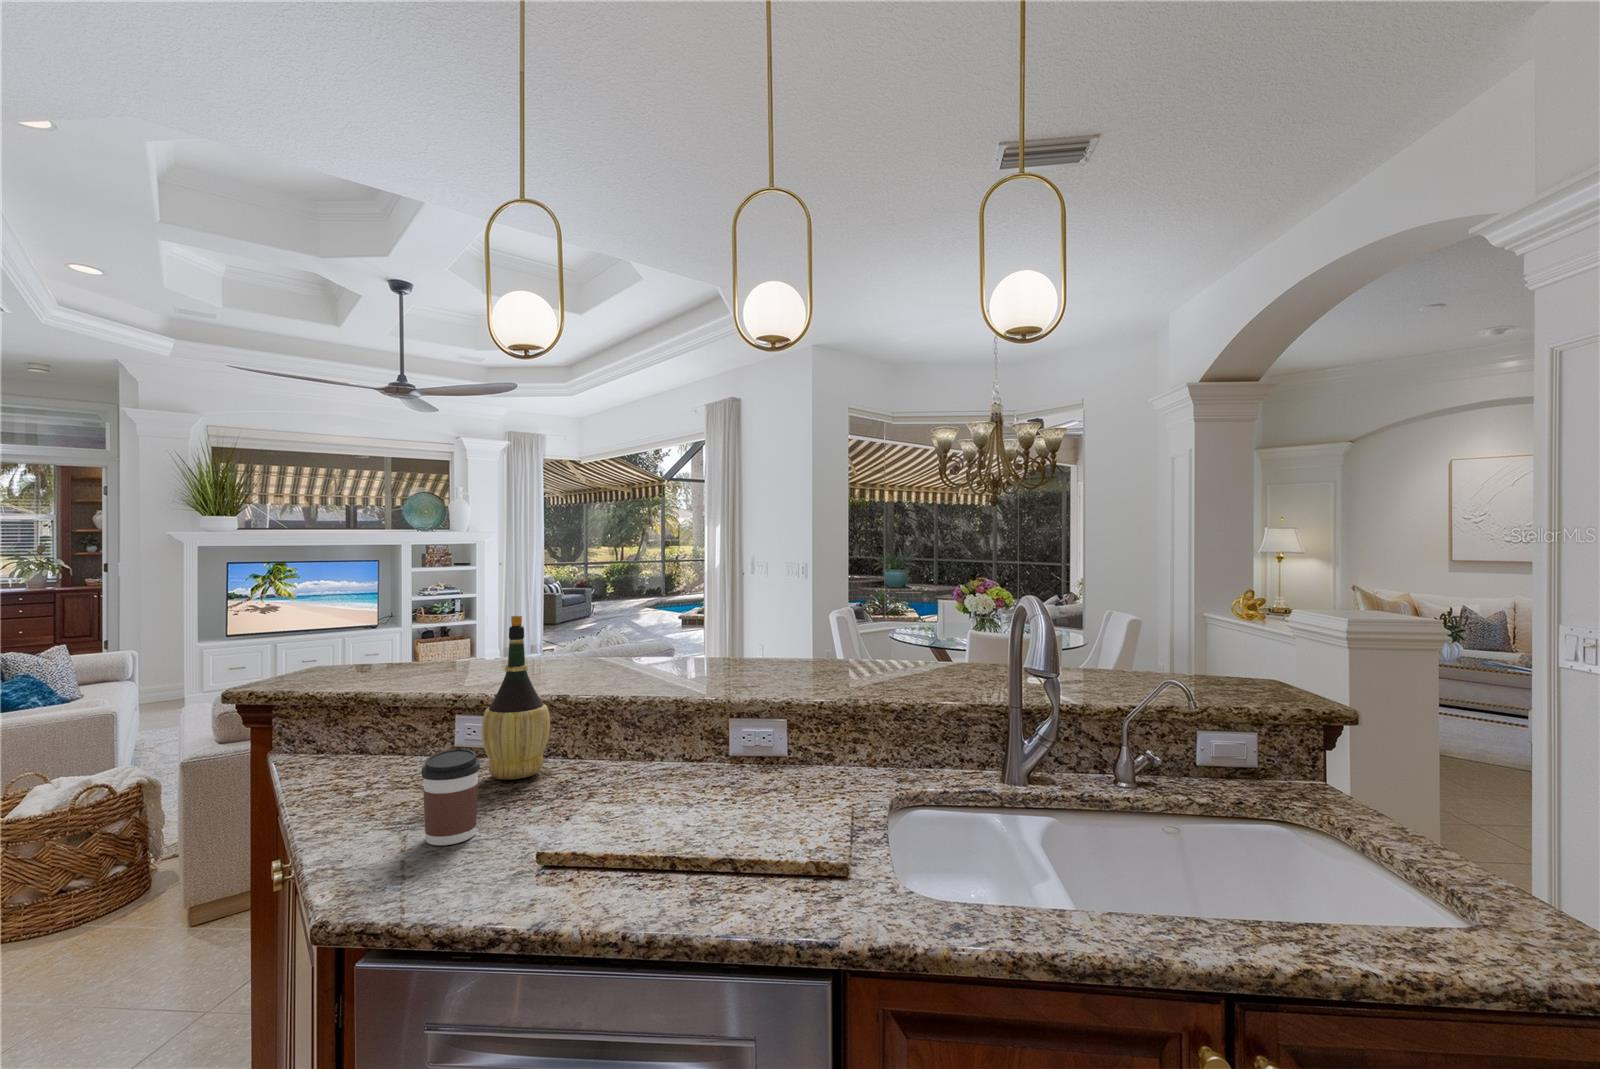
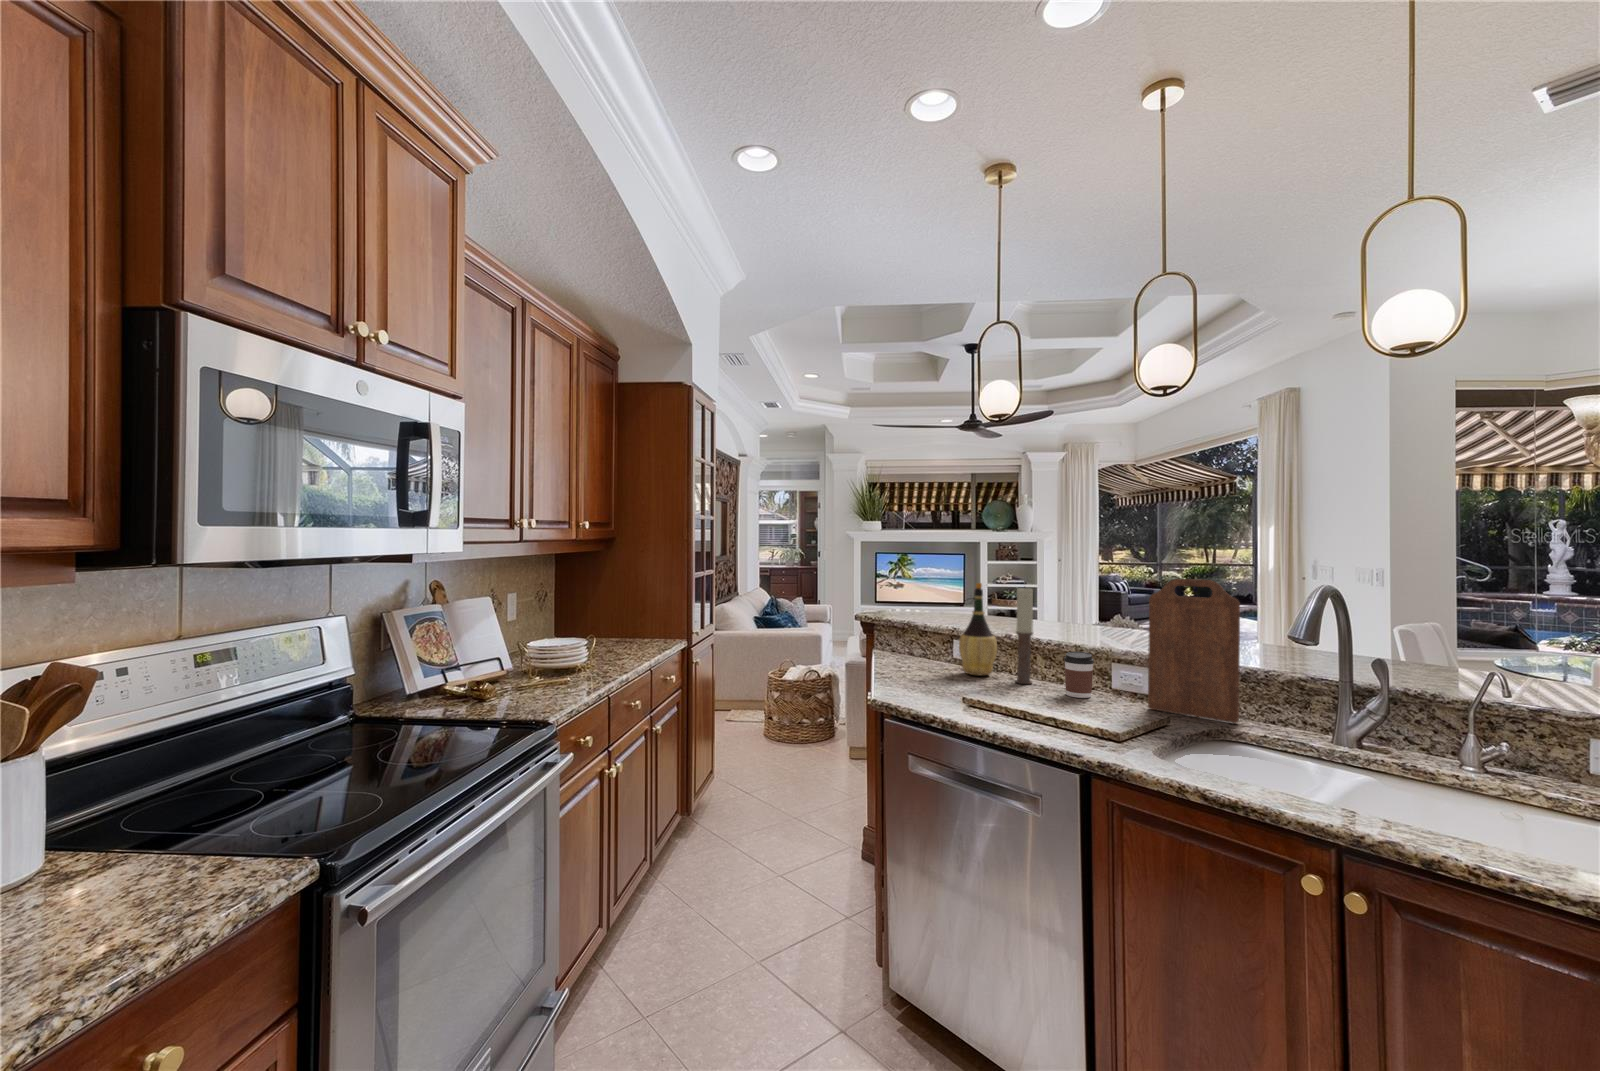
cutting board: none [797,592,907,783] -> present [1148,579,1240,723]
candle: none [587,616,615,779] -> present [1016,588,1033,684]
coffee cup: present [422,749,480,845] -> present [1064,652,1094,698]

